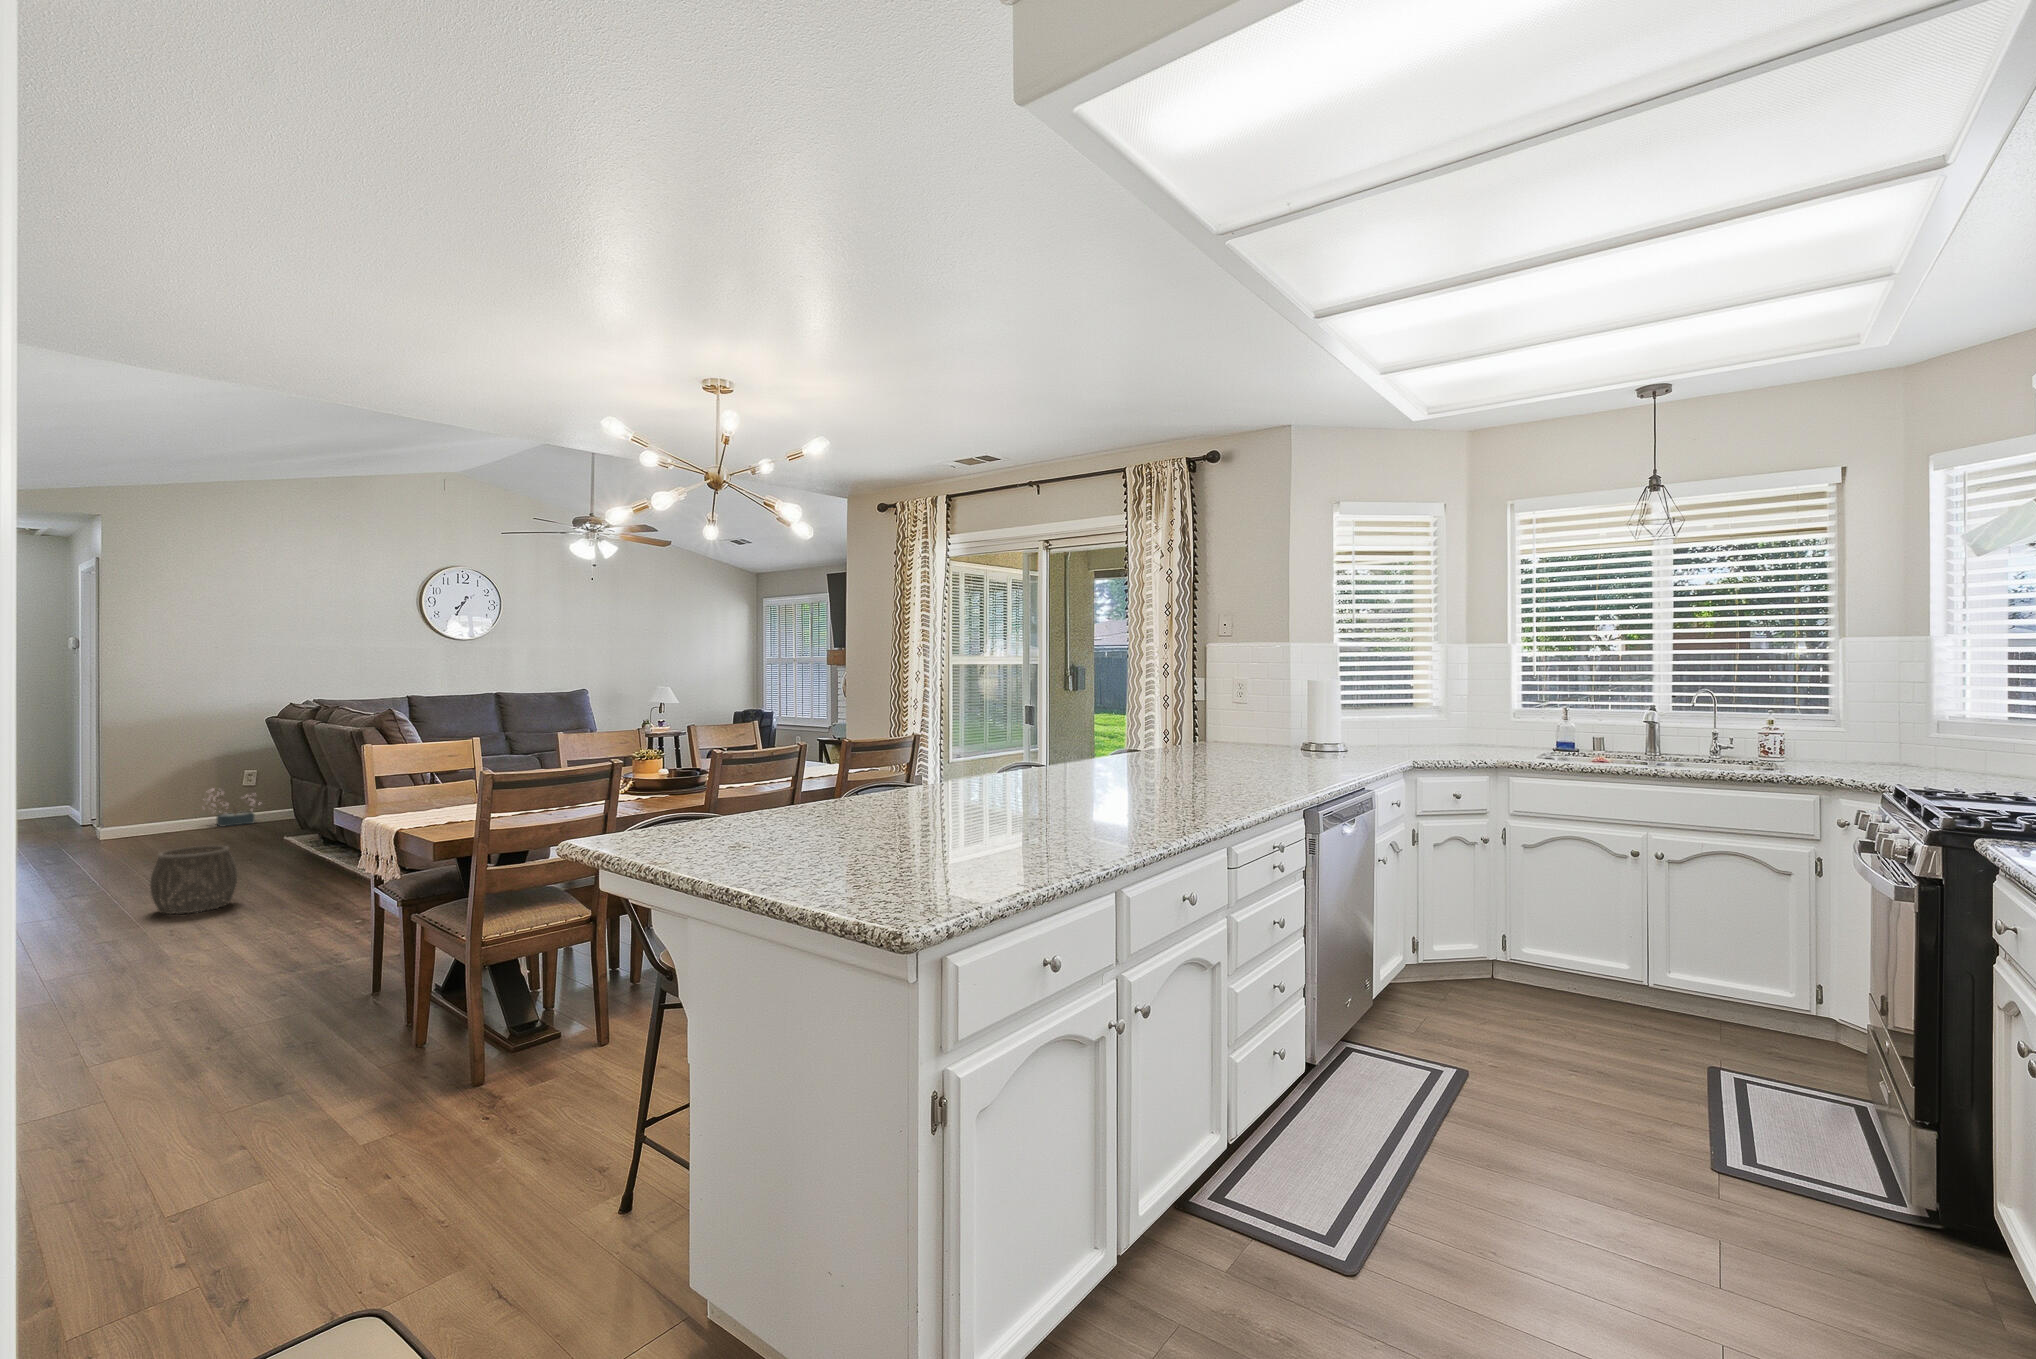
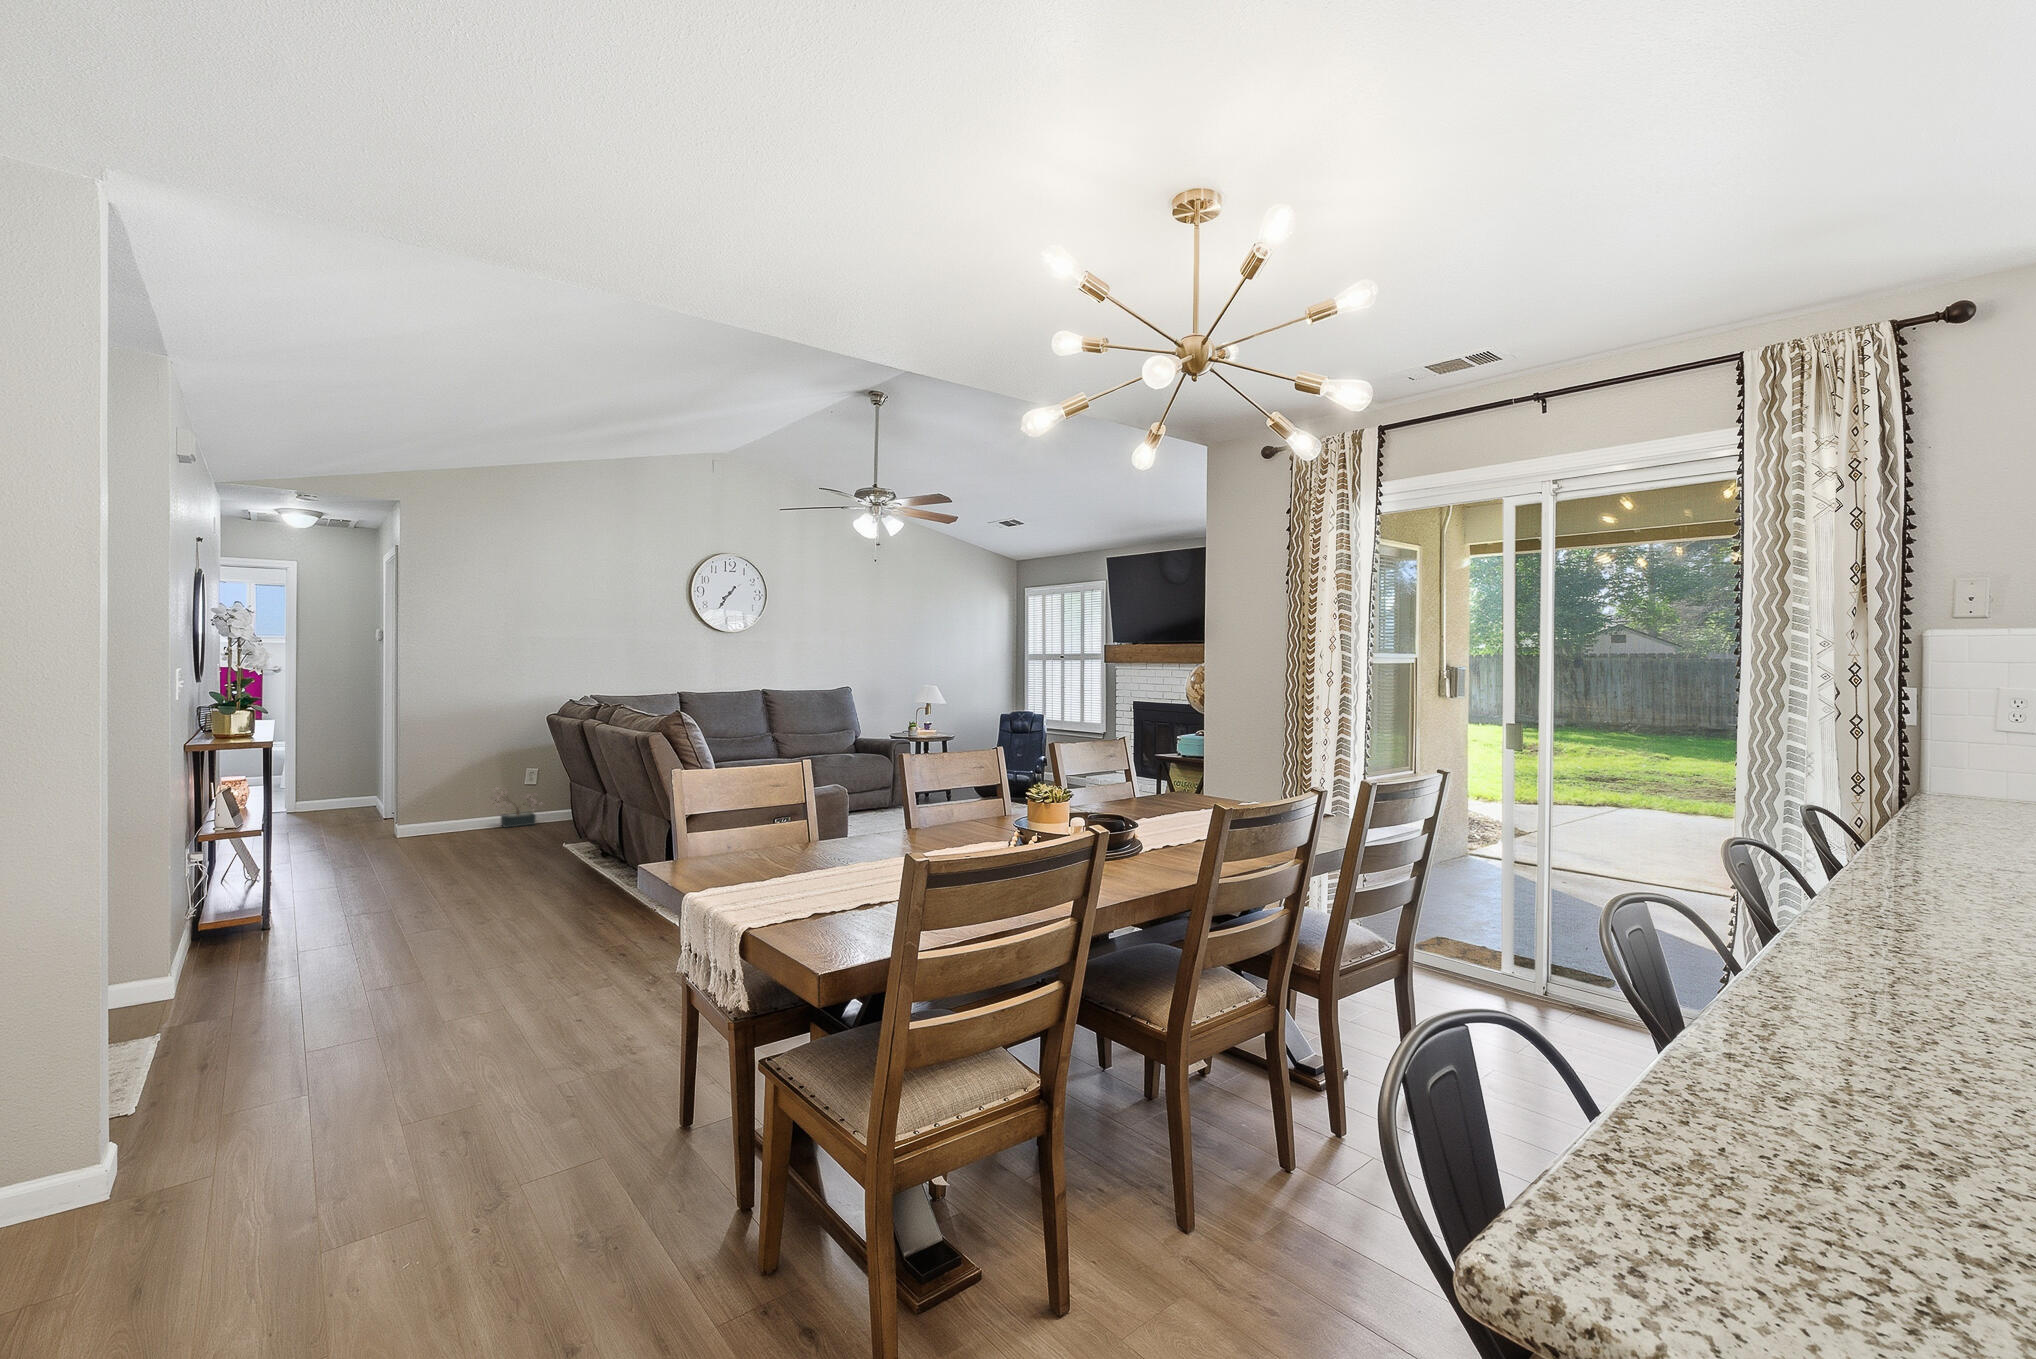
woven basket: present [150,845,238,914] -> none [424,869,517,954]

